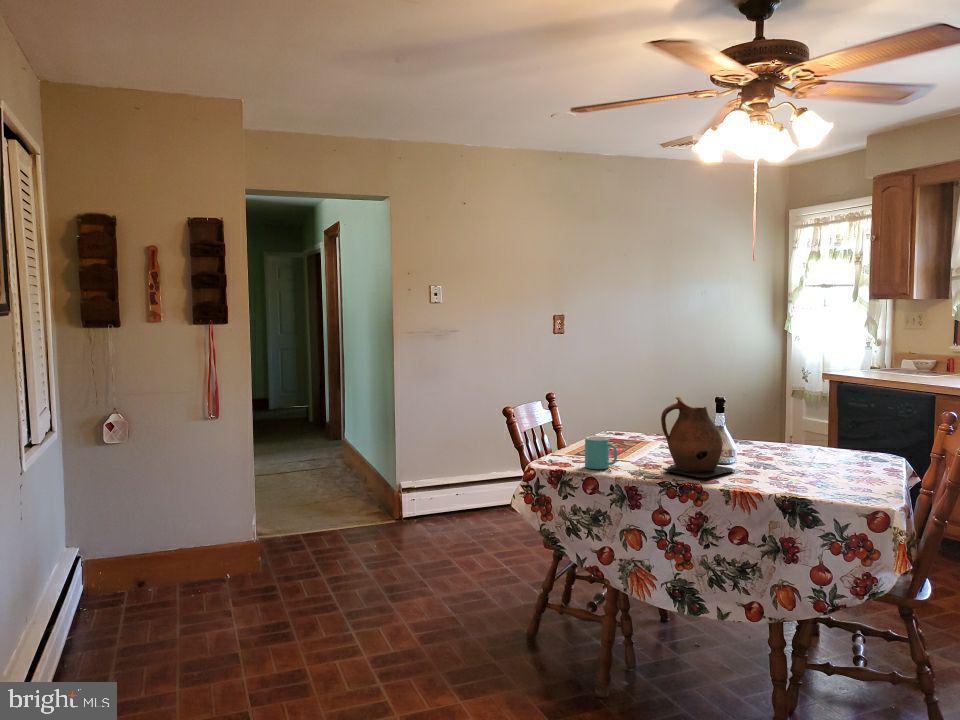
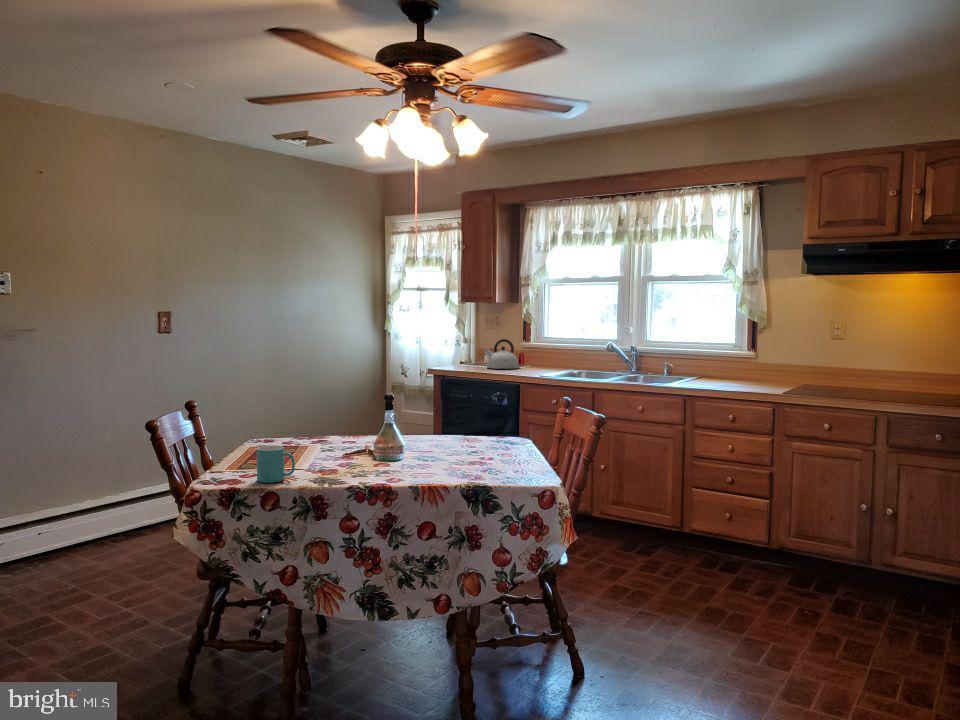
kettle: none [894,343,943,379] -> present [484,339,519,369]
ceramic pitcher: present [661,397,735,479] -> none [339,397,411,480]

